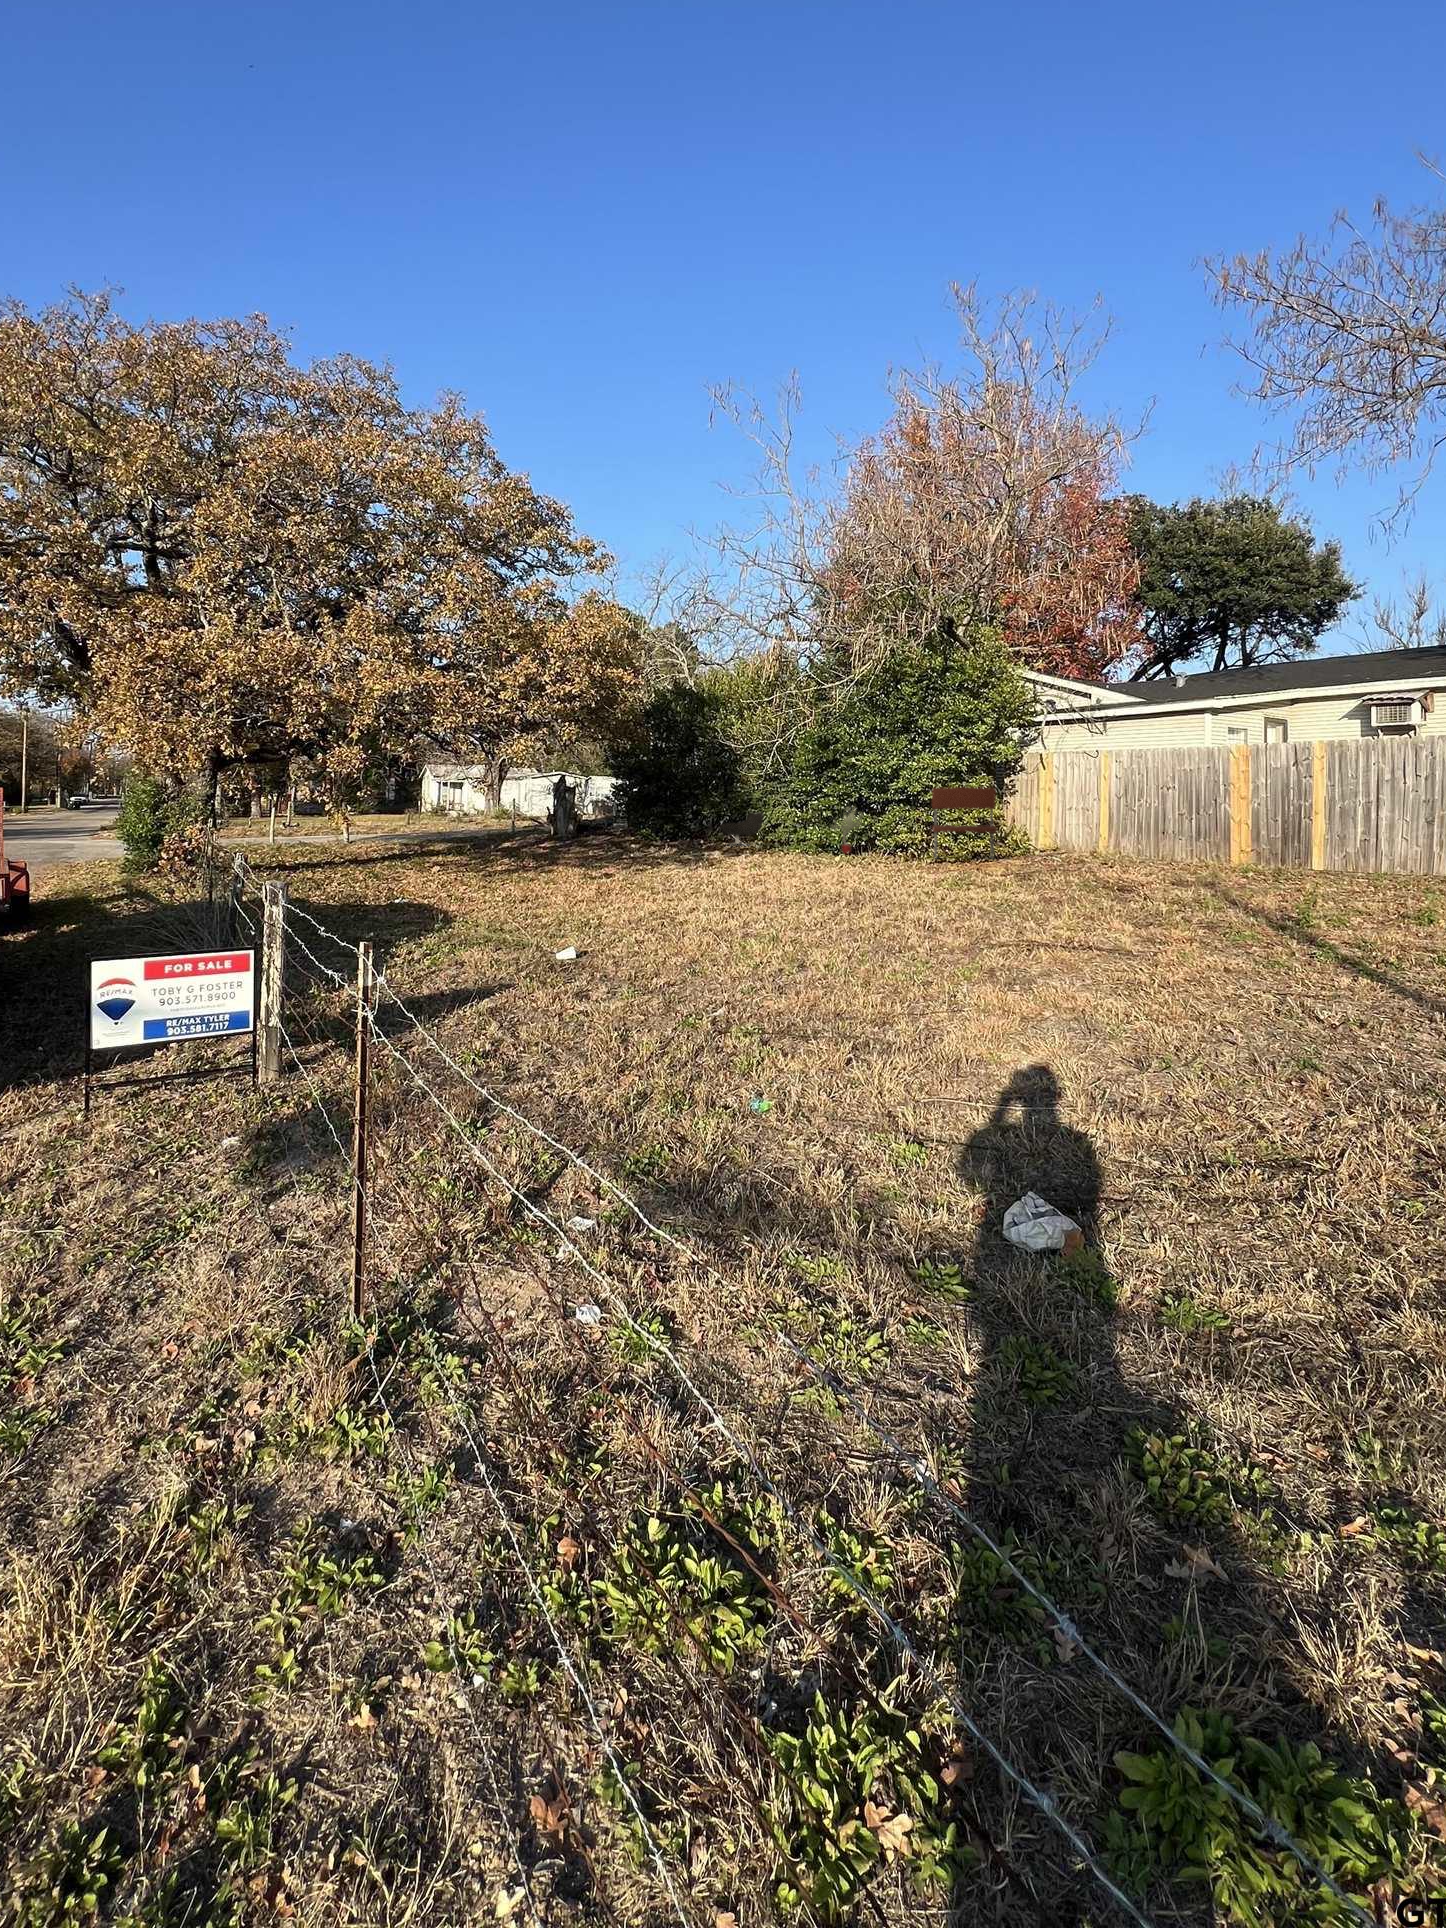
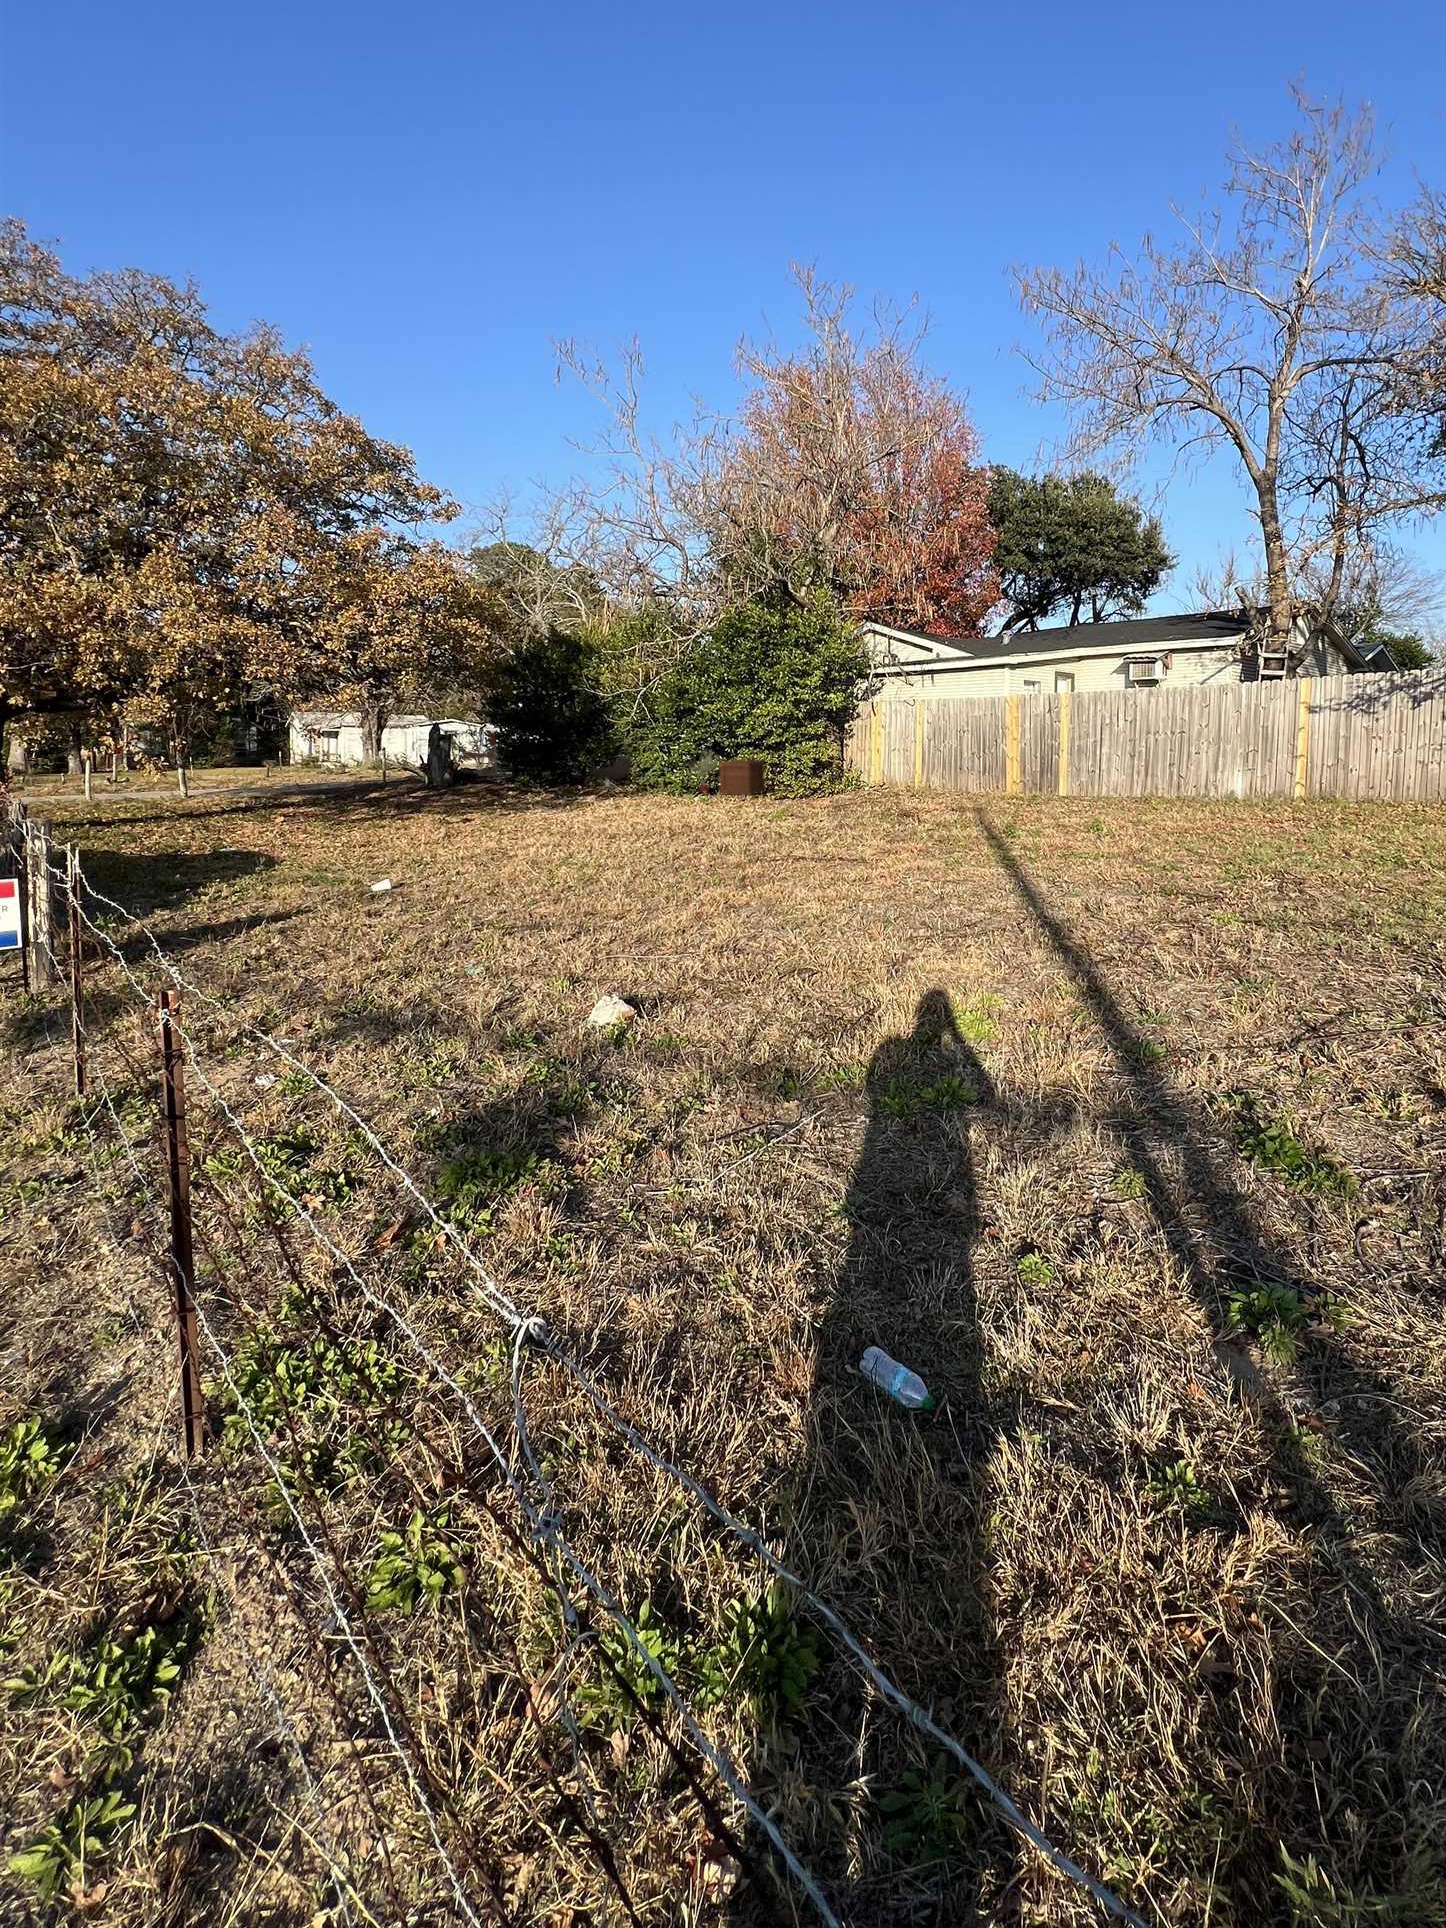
bench: present [932,787,997,859] -> present [468,730,497,776]
wooden crate: none [866,817,916,858] -> present [720,760,765,795]

